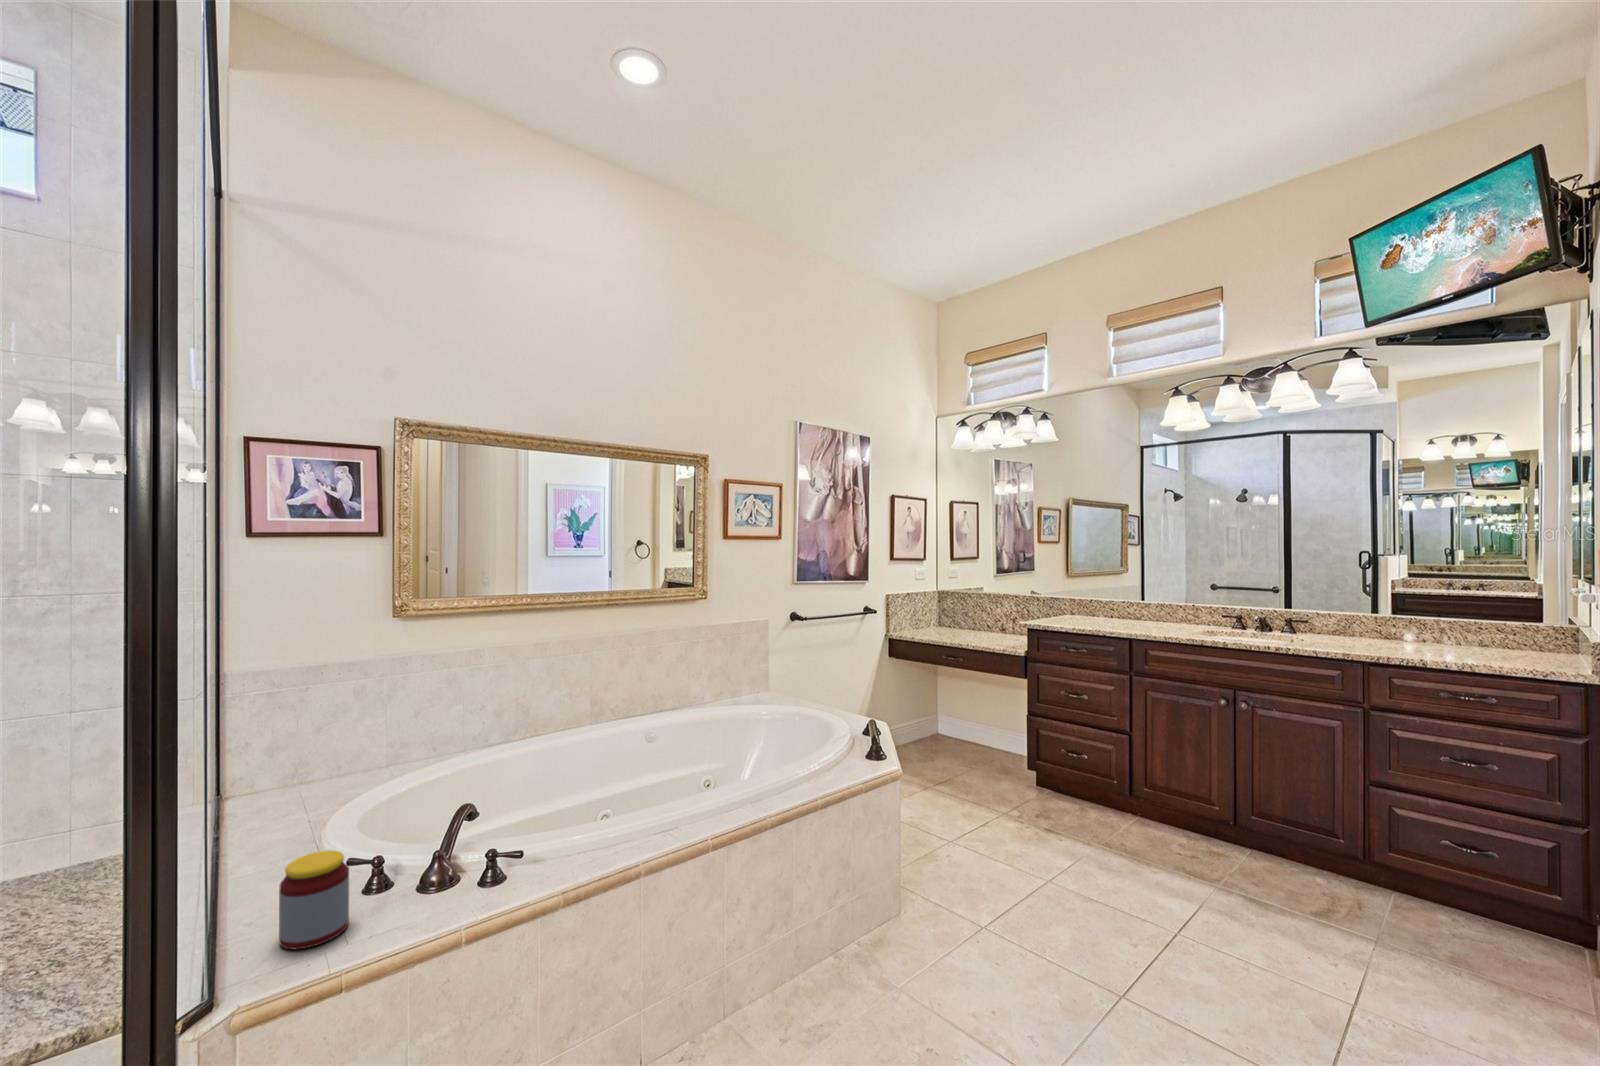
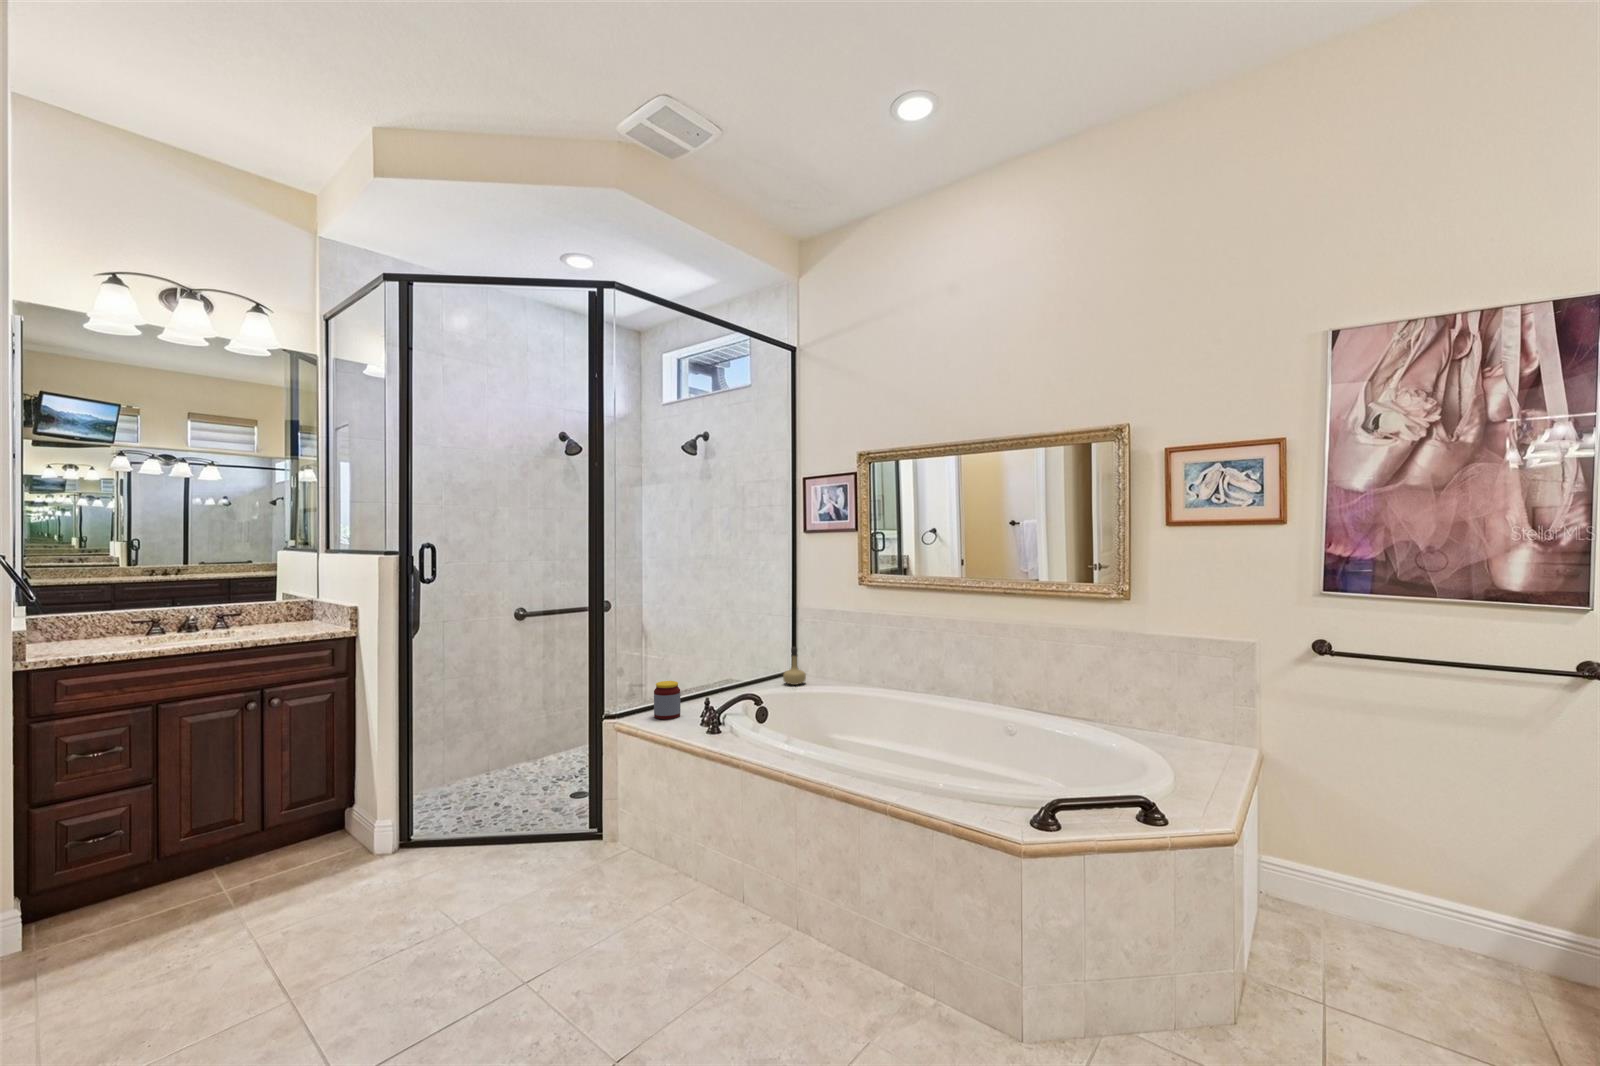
perfume bottle: none [264,739,315,809] -> present [783,647,806,685]

